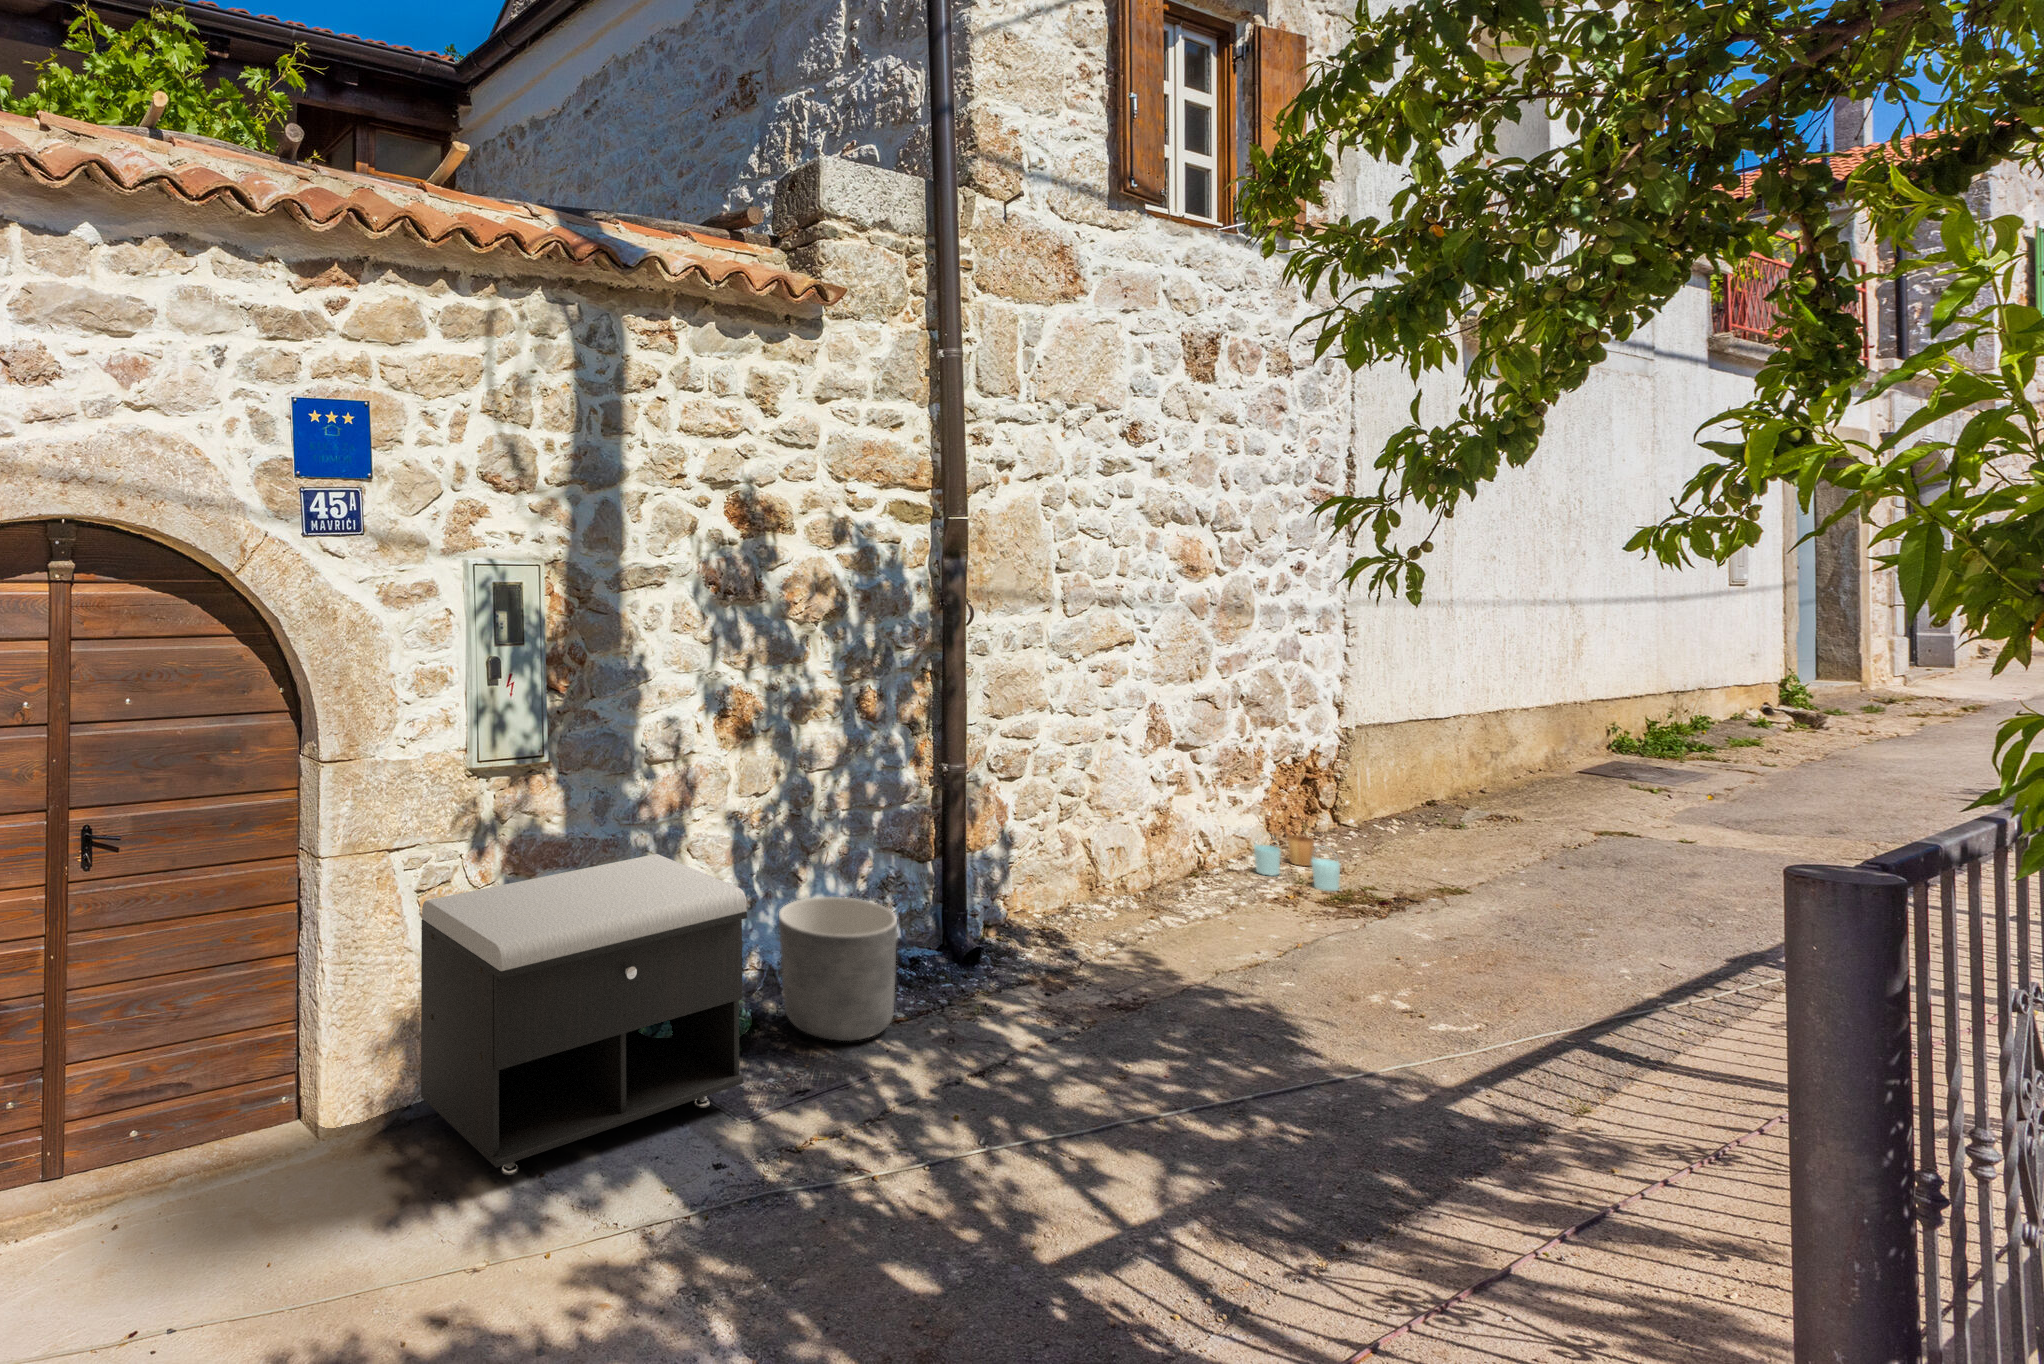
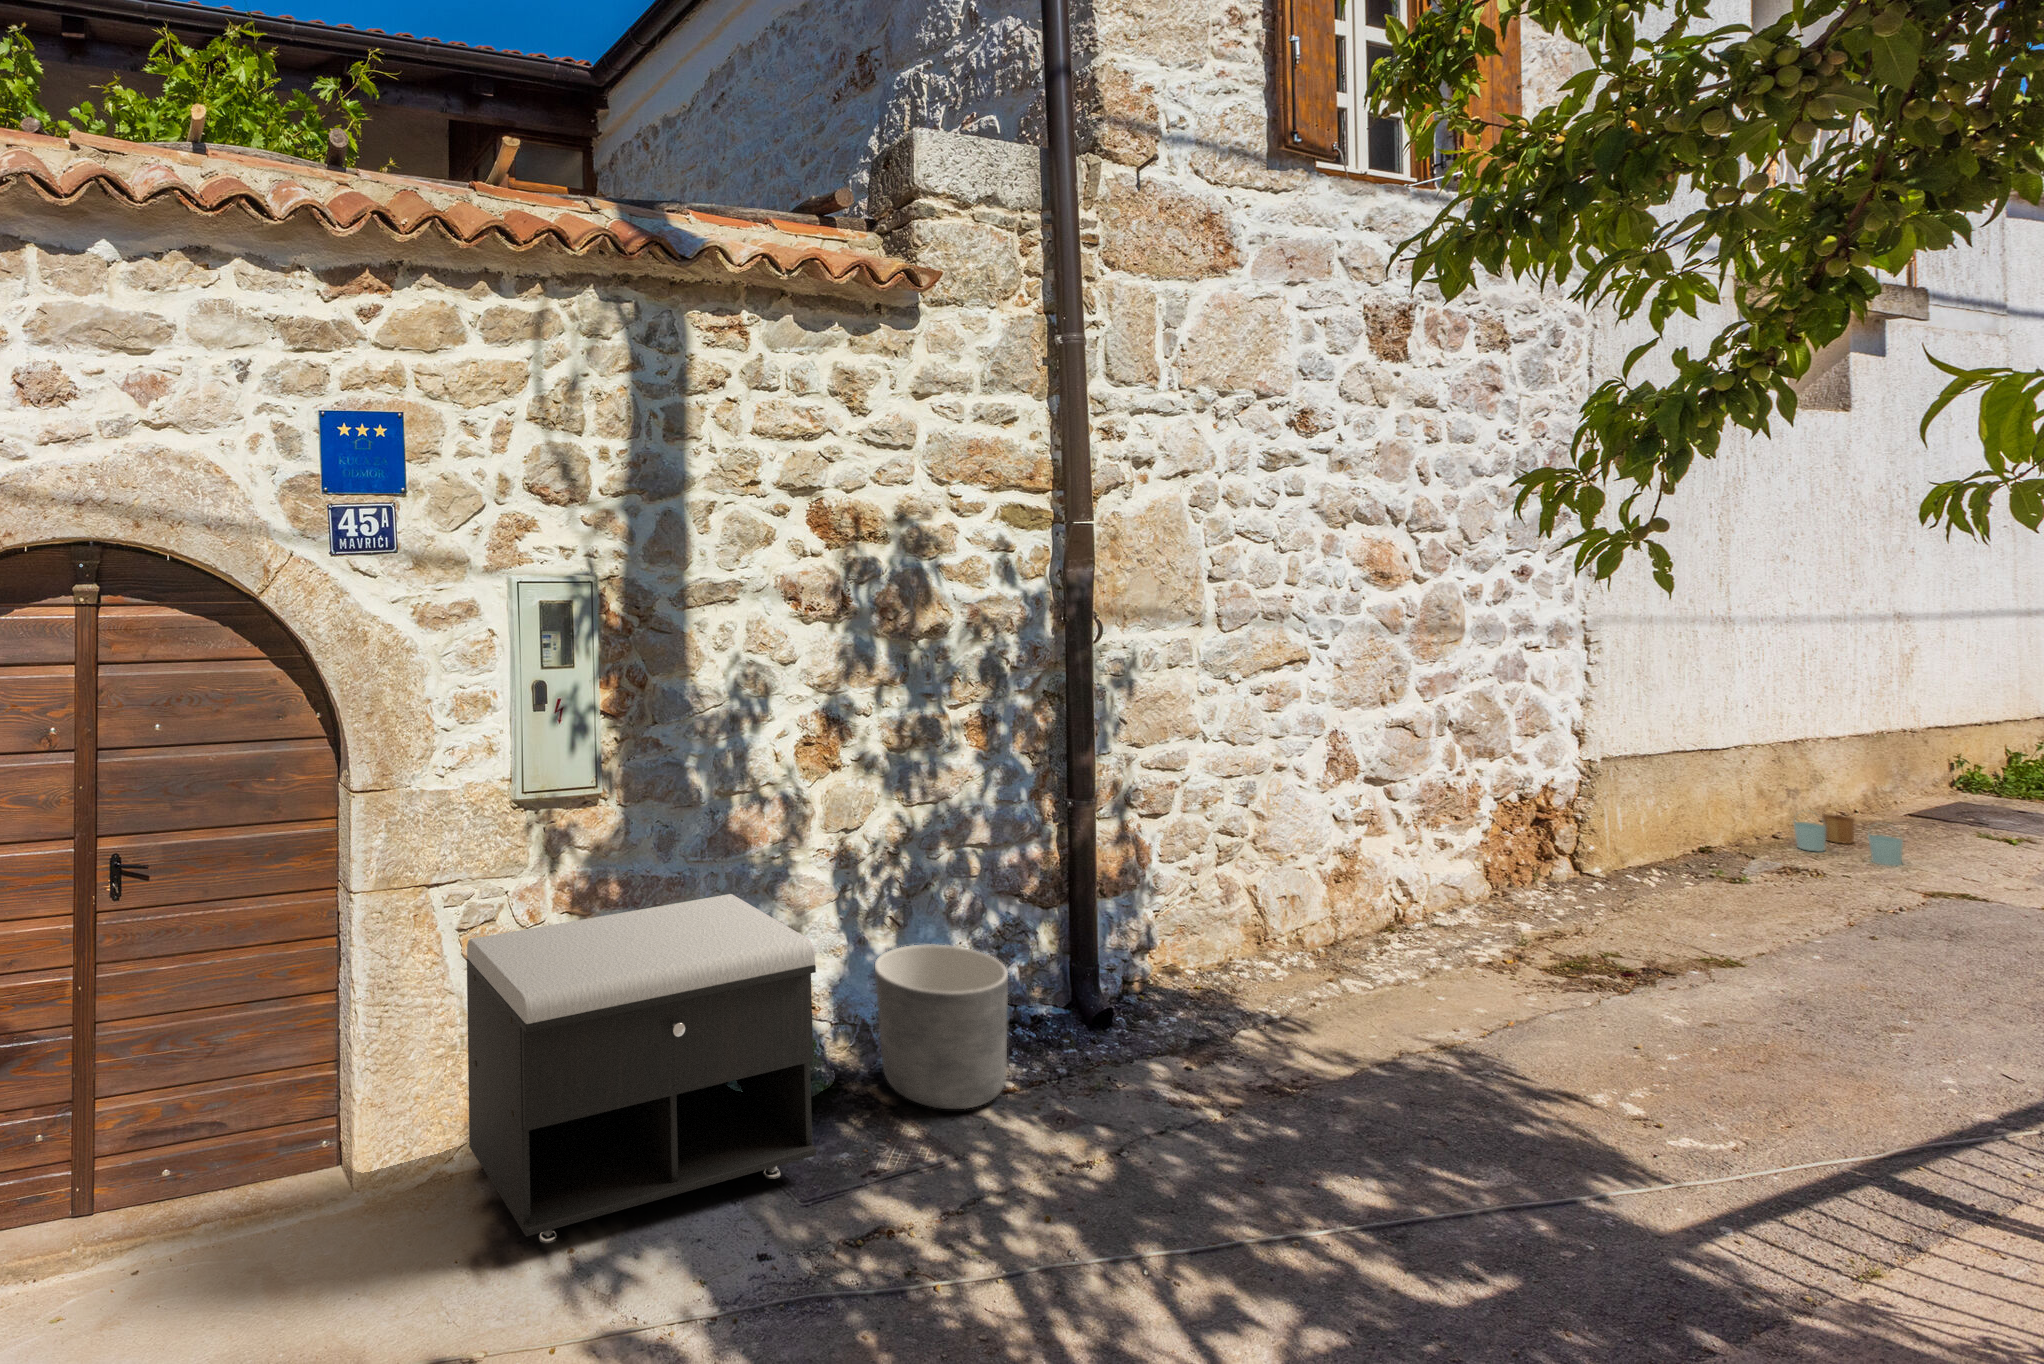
bucket: present [1254,824,1340,891] -> present [1794,812,1903,866]

